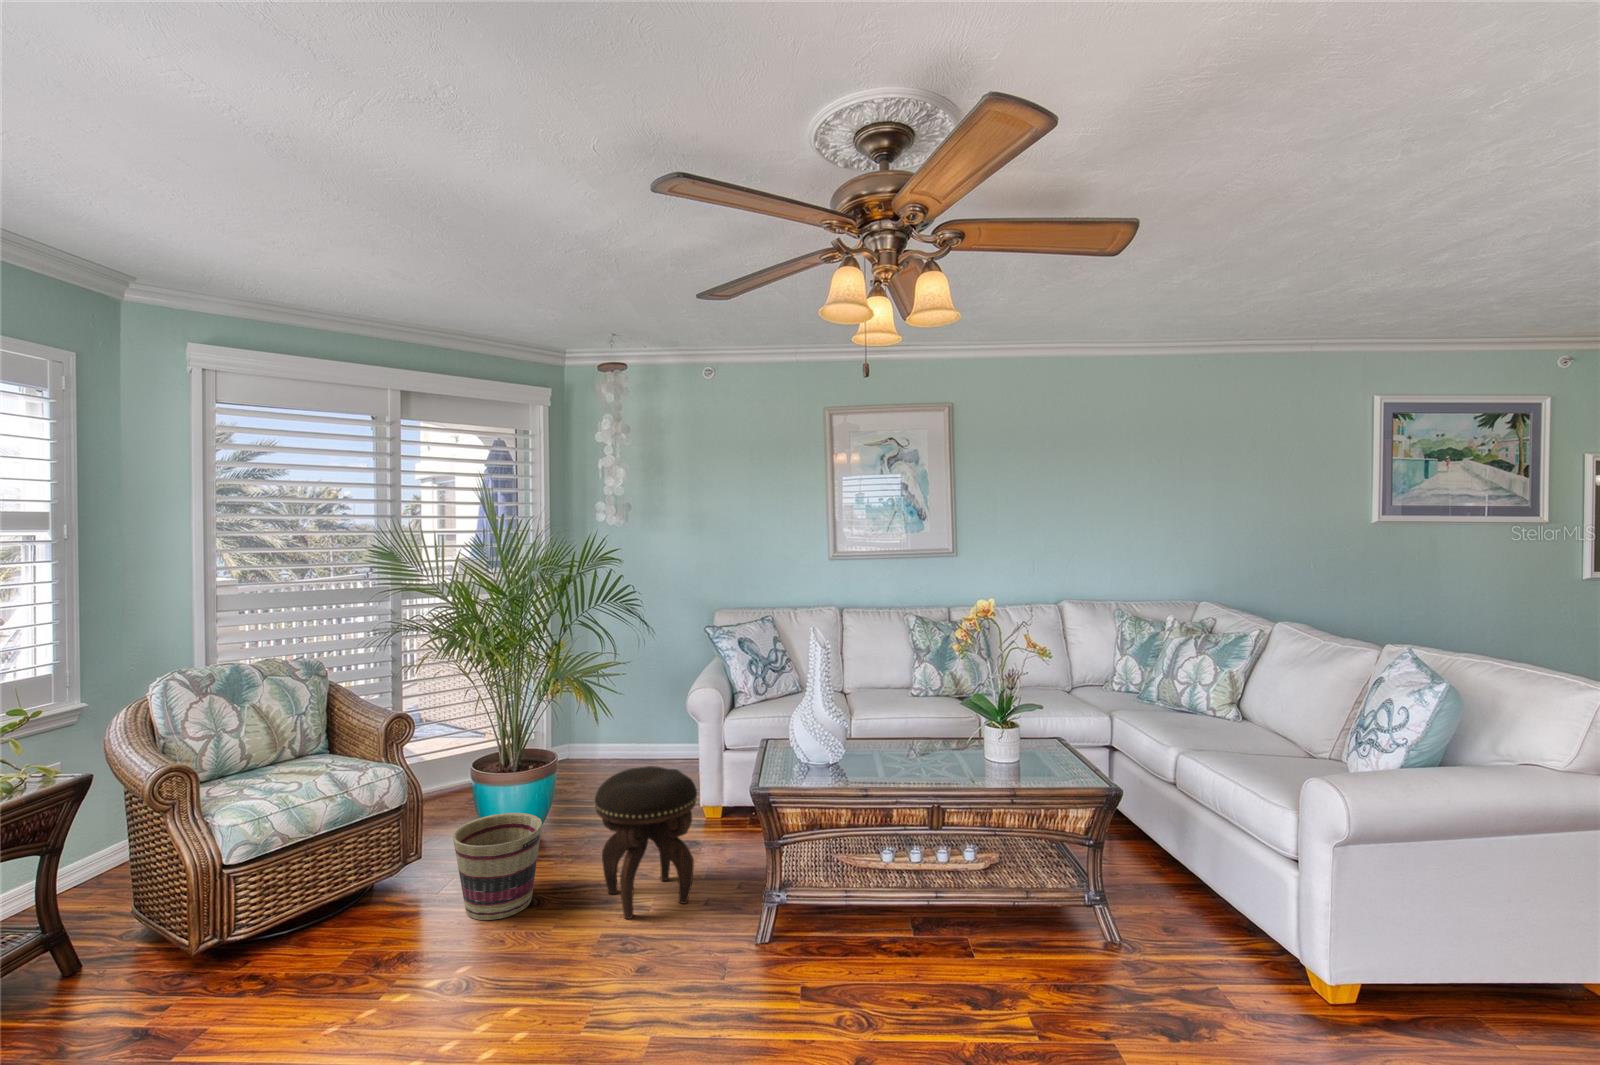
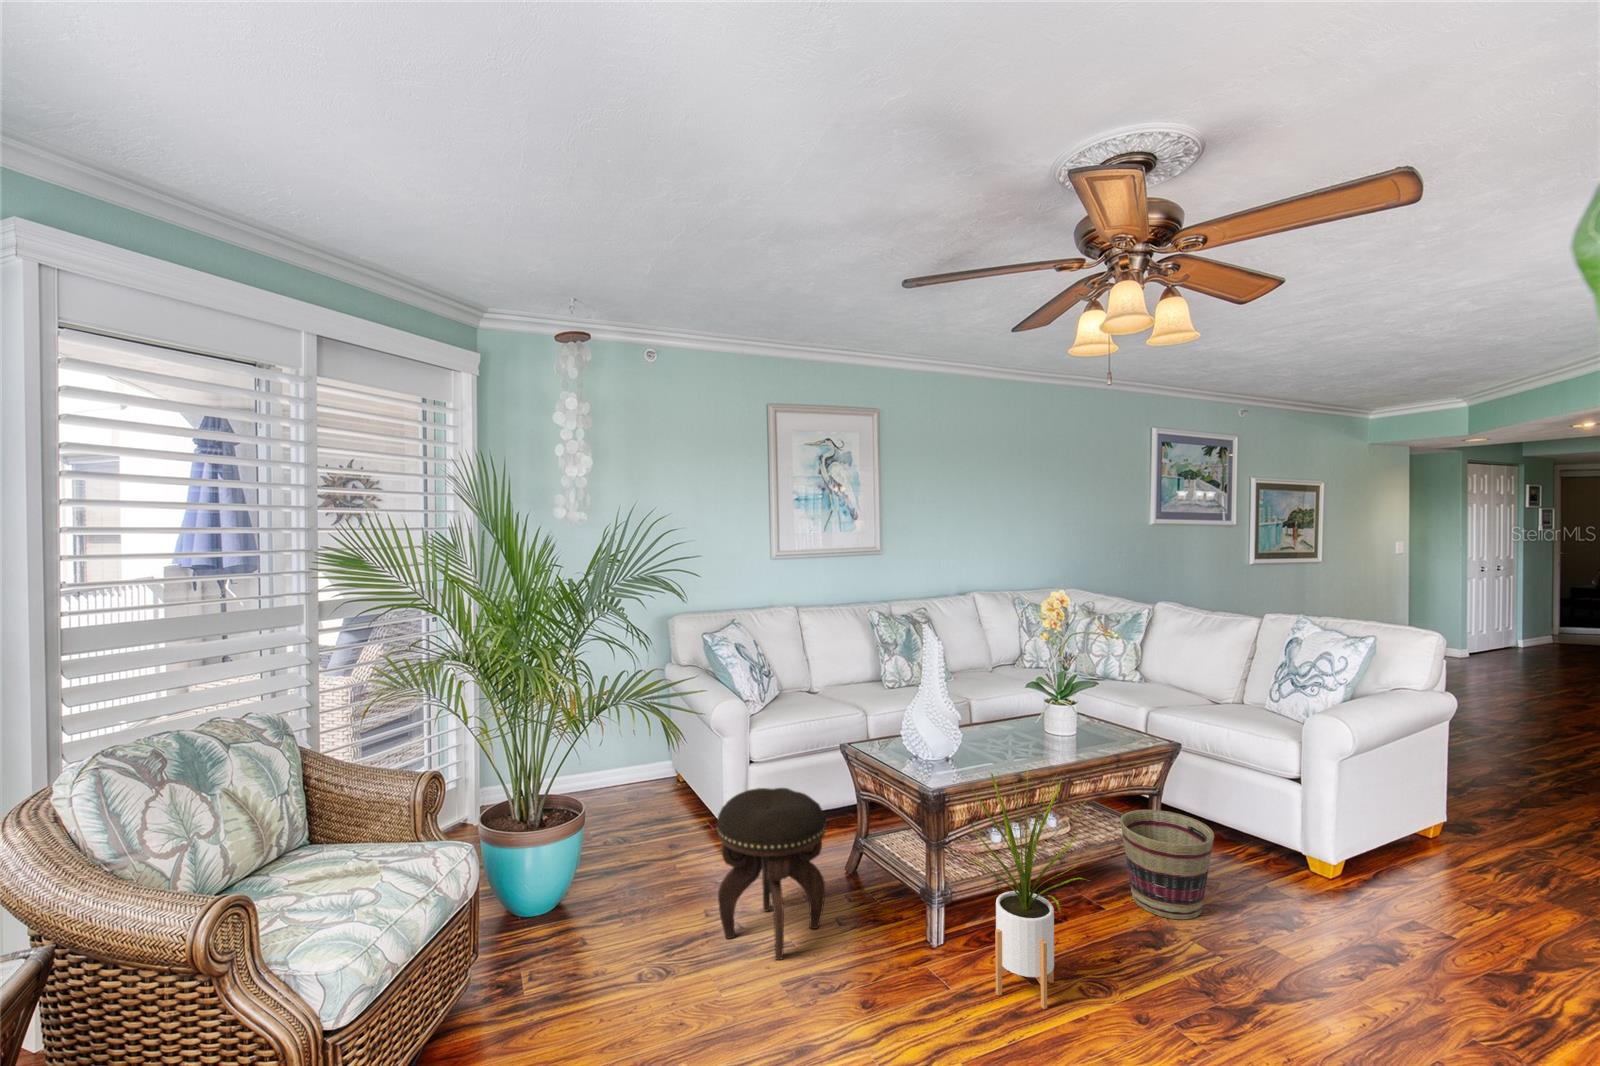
house plant: none [736,769,856,1020] -> present [968,769,1085,1009]
basket: present [453,813,542,920] -> present [1120,810,1214,919]

